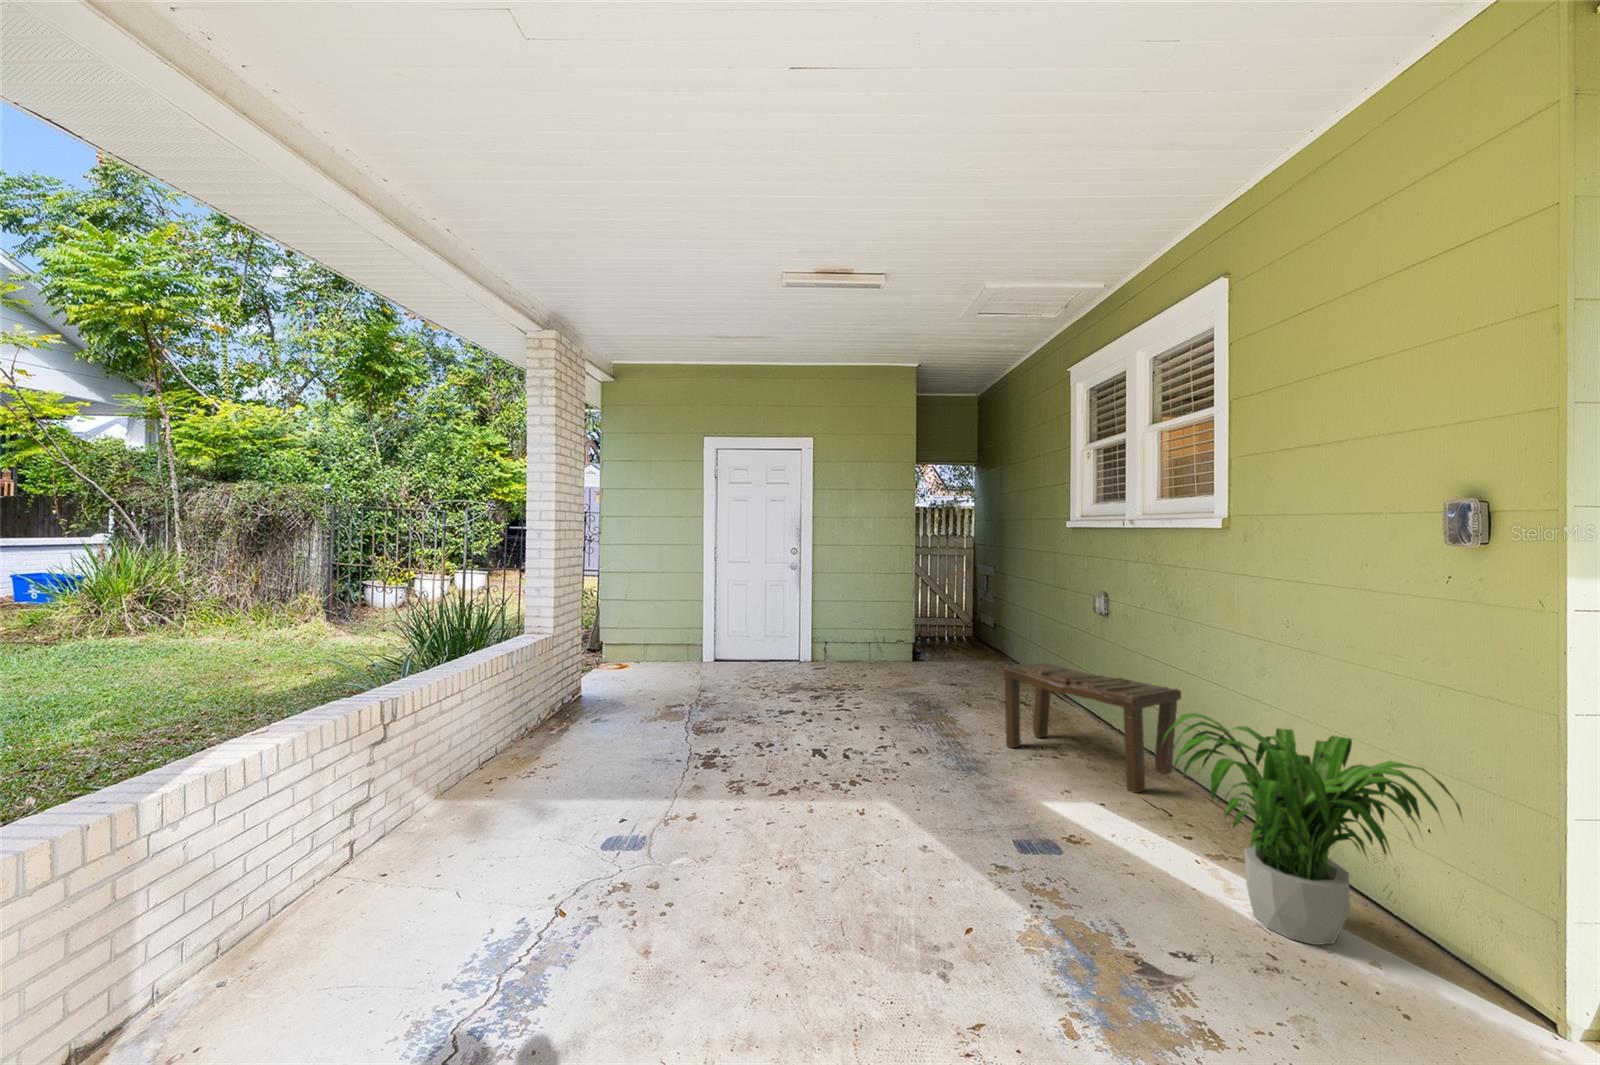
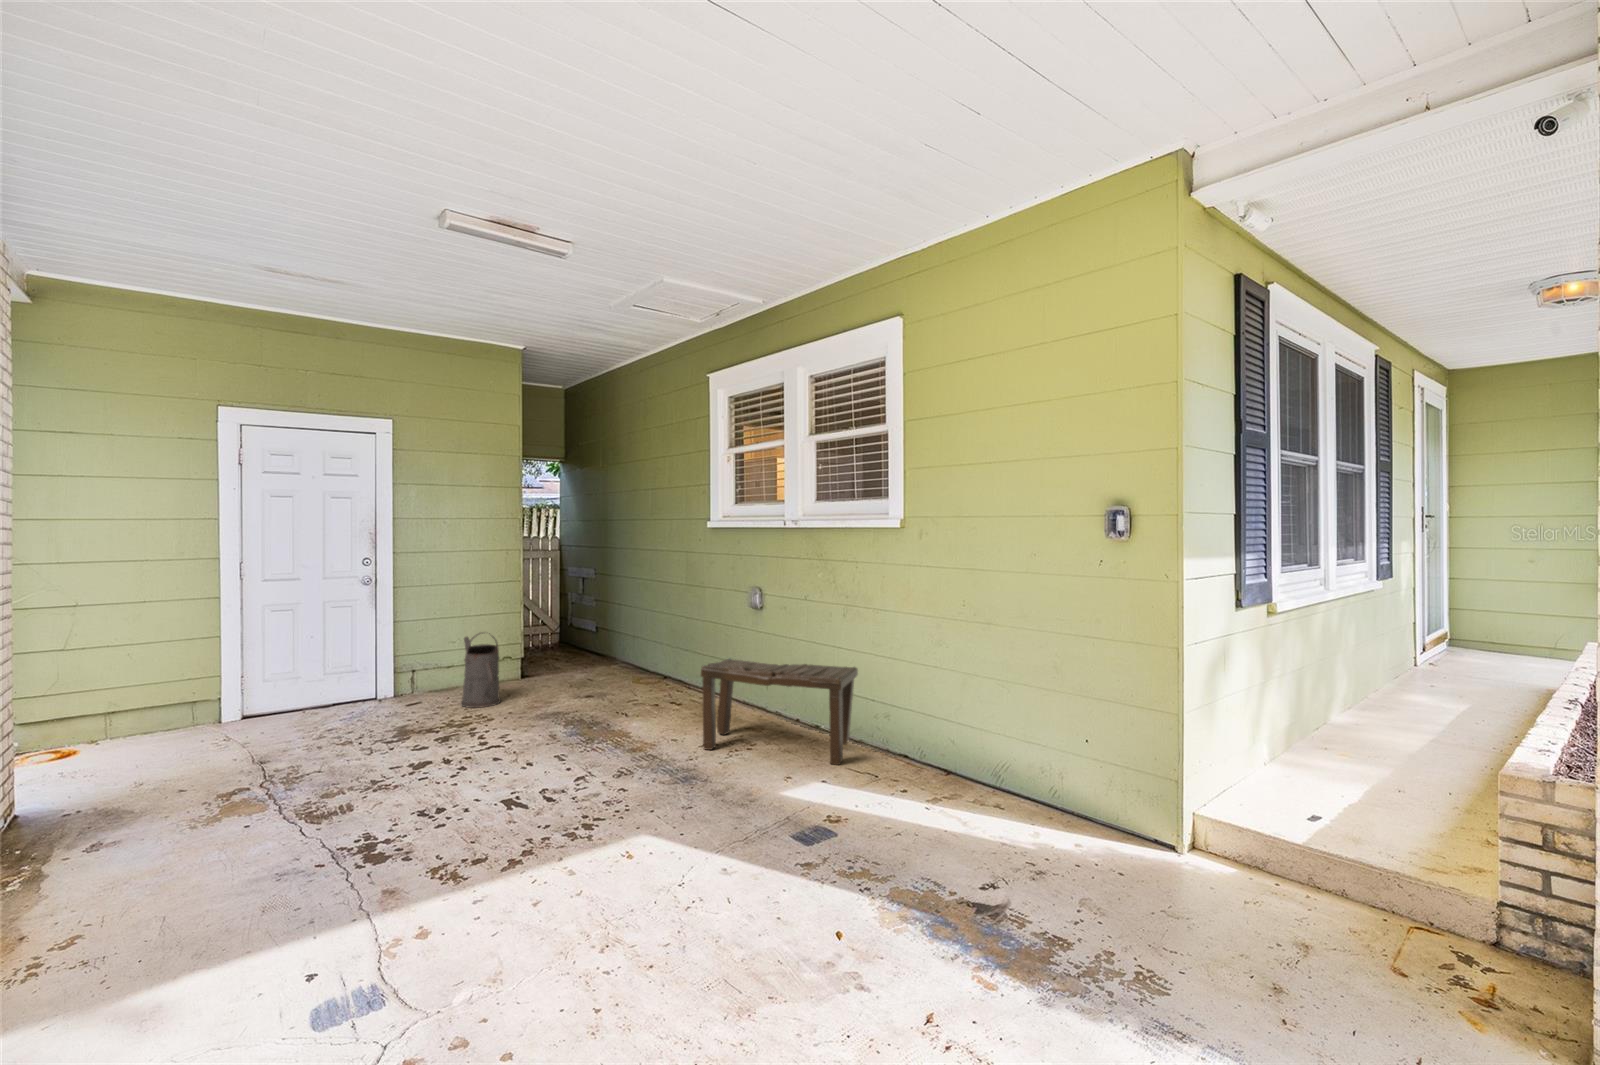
watering can: none [851,617,880,678] -> present [461,633,501,708]
potted plant: present [1162,713,1462,945] -> none [920,680,1117,844]

